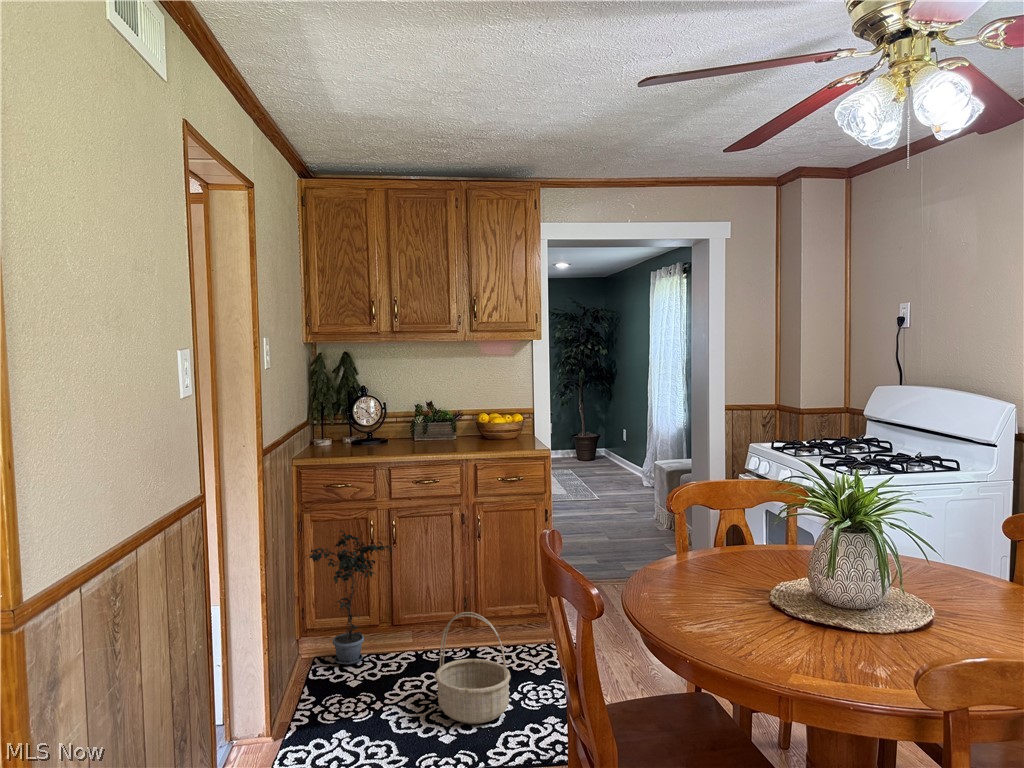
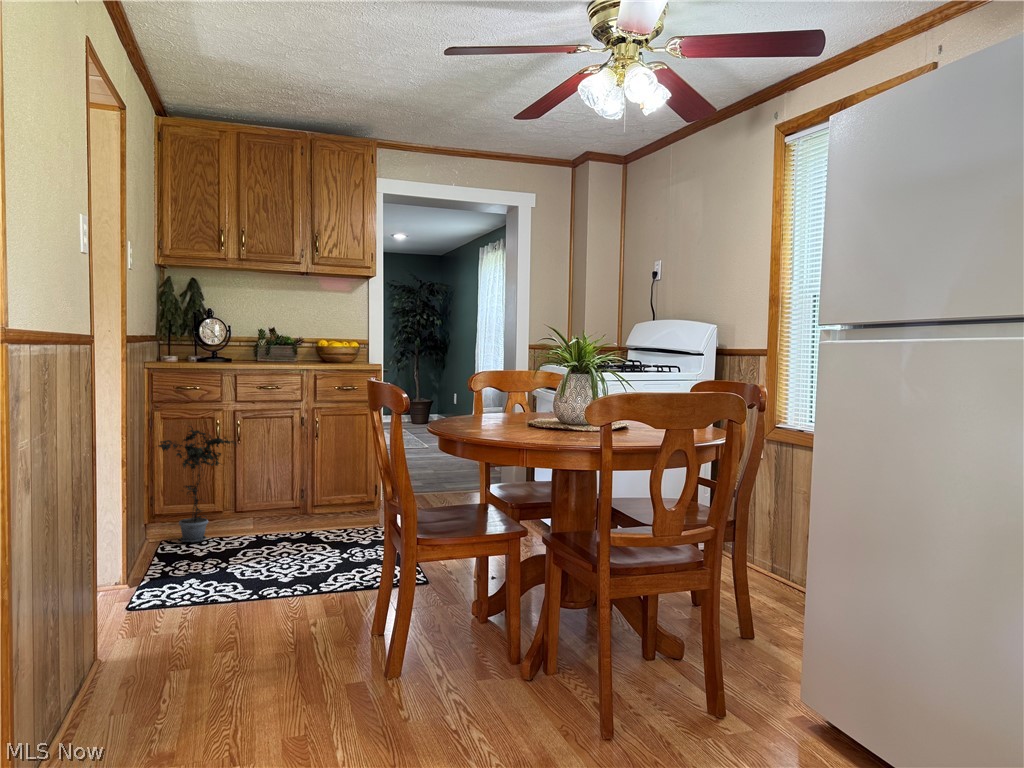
basket: present [435,612,511,724] -> none [276,480,341,569]

